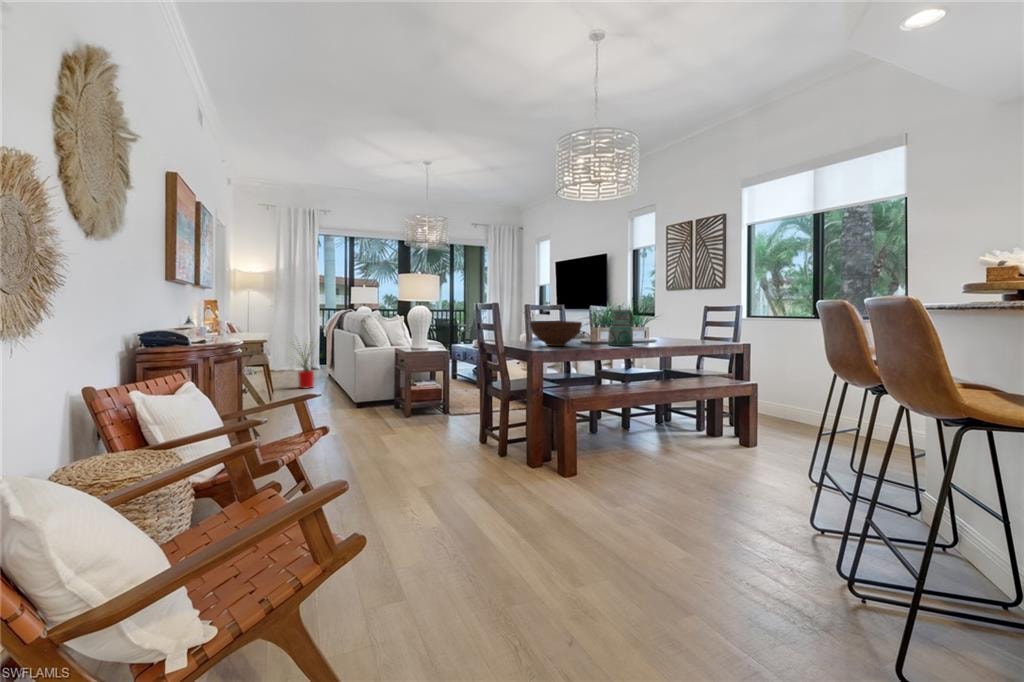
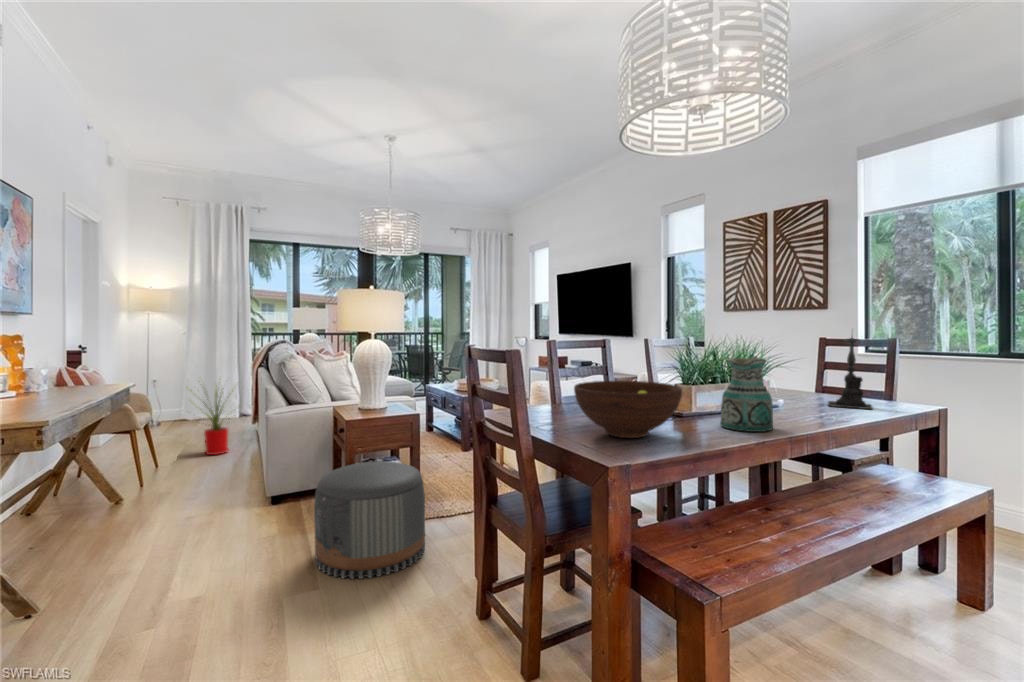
candle holder: none [686,297,713,343] -> present [828,337,873,409]
pouf: none [392,375,454,432] -> present [314,461,425,579]

